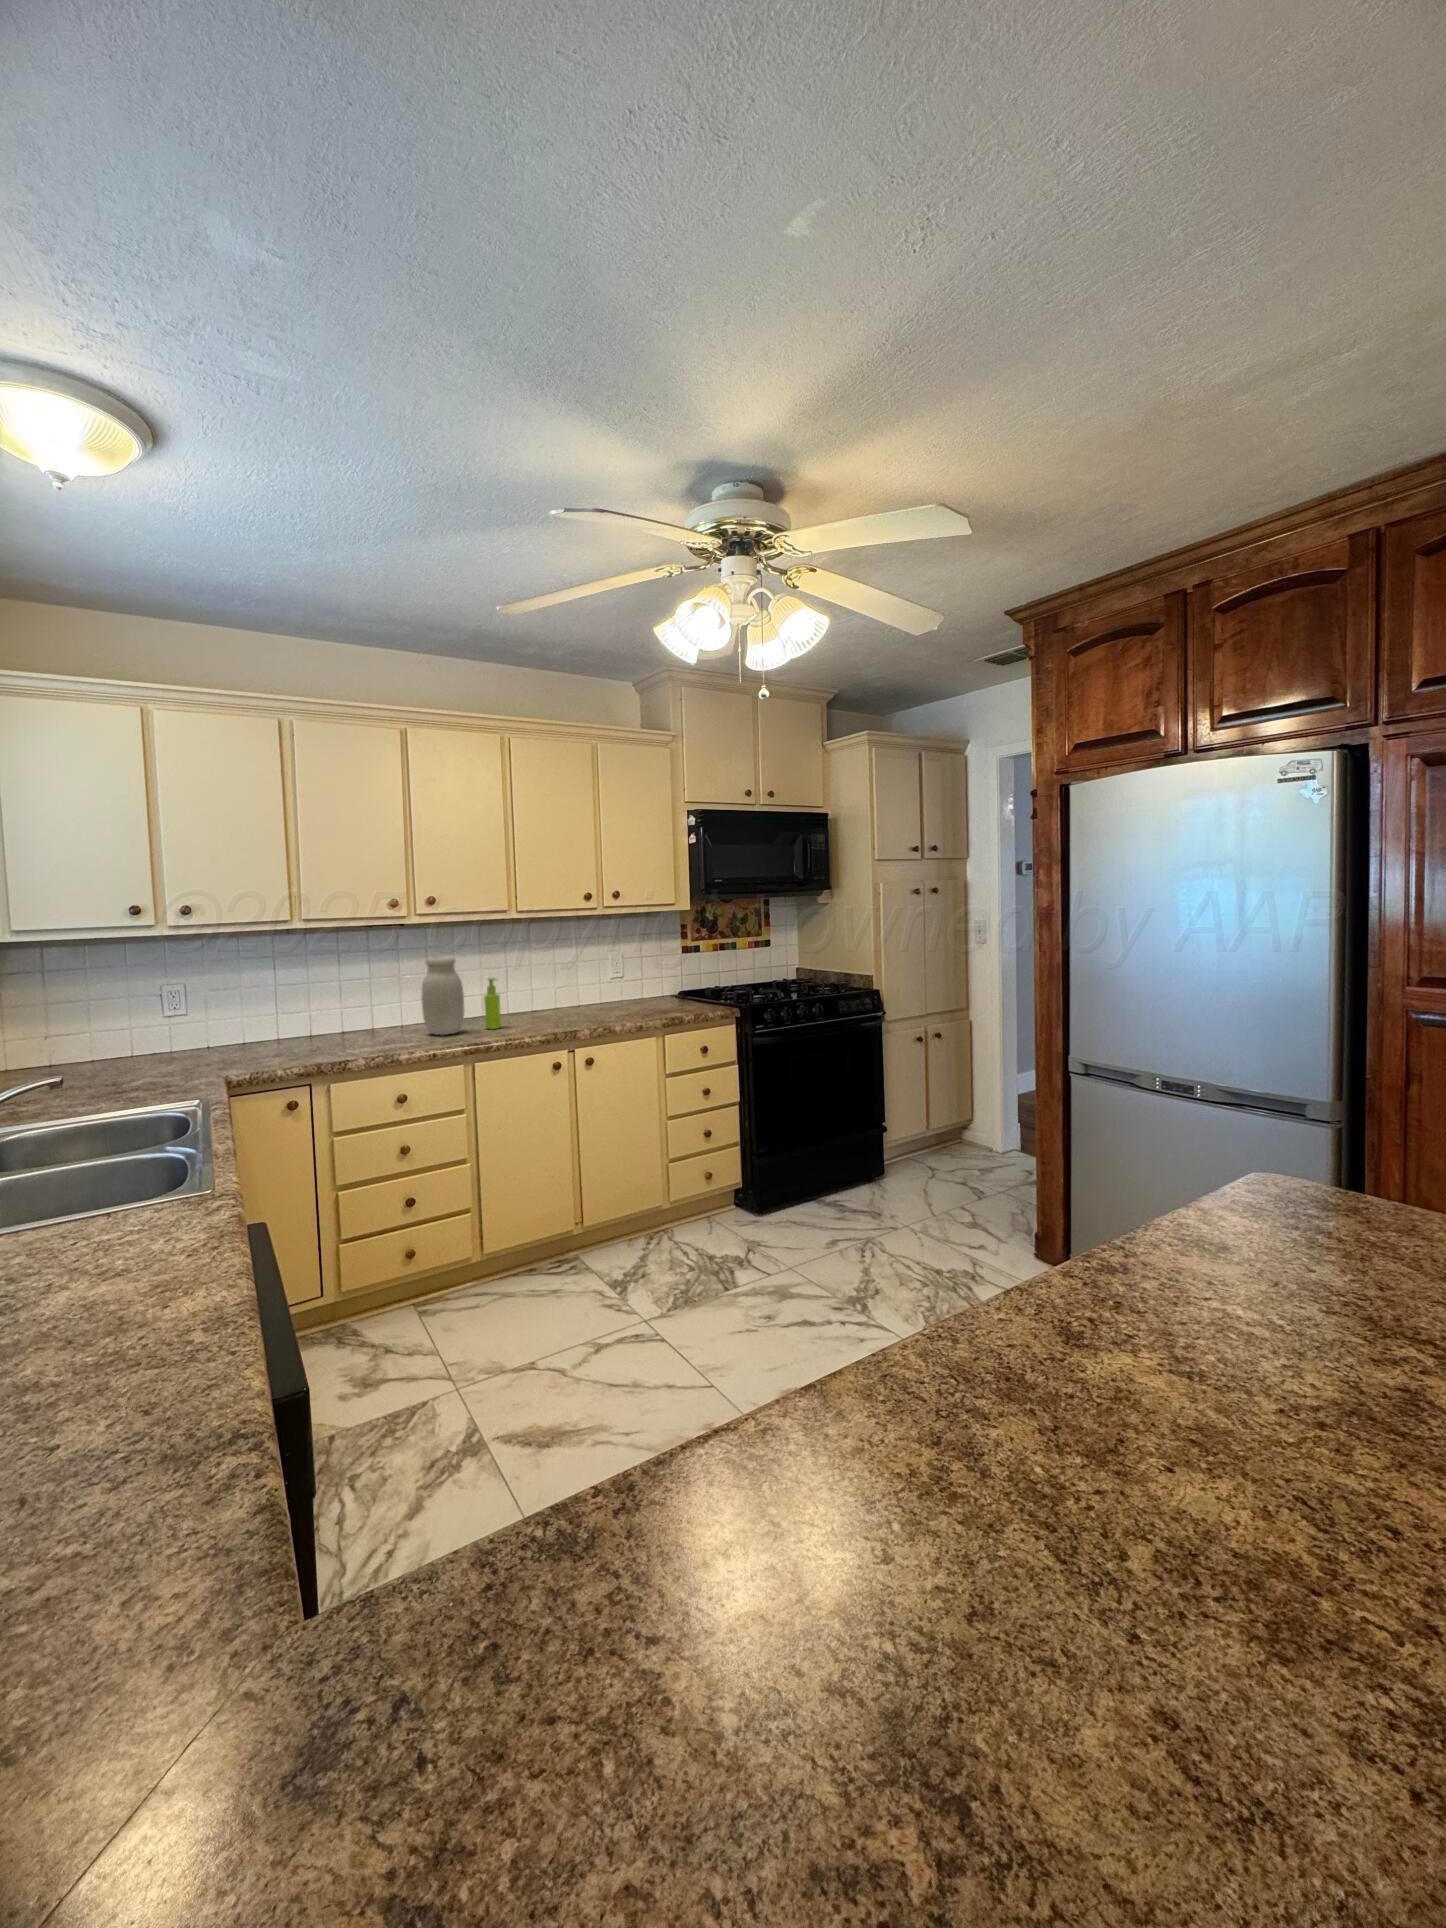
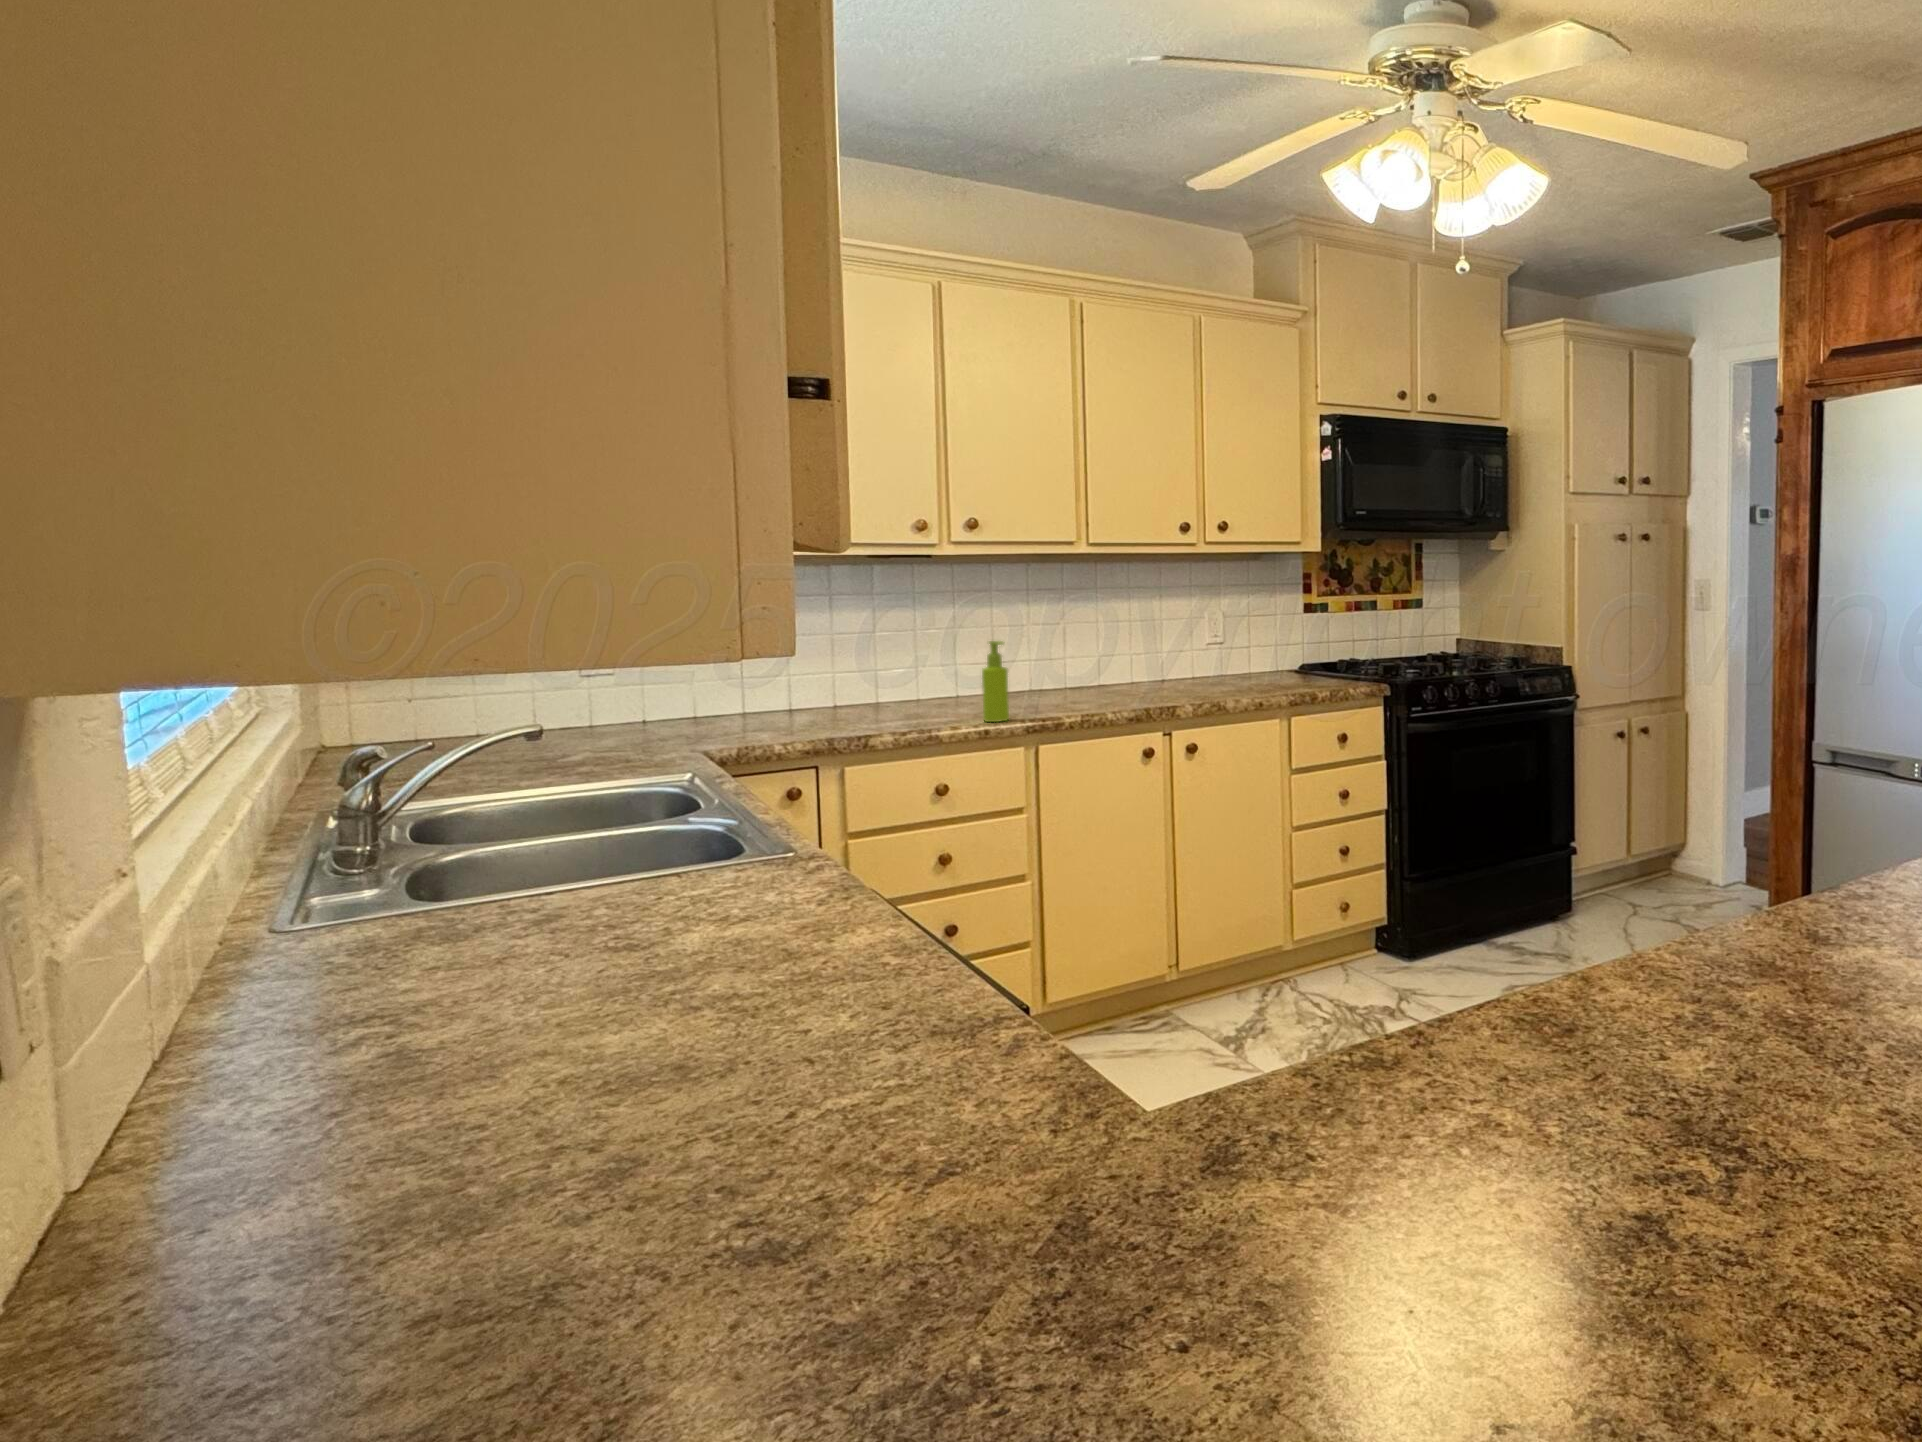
jar: present [421,956,464,1035] -> none [877,603,949,728]

